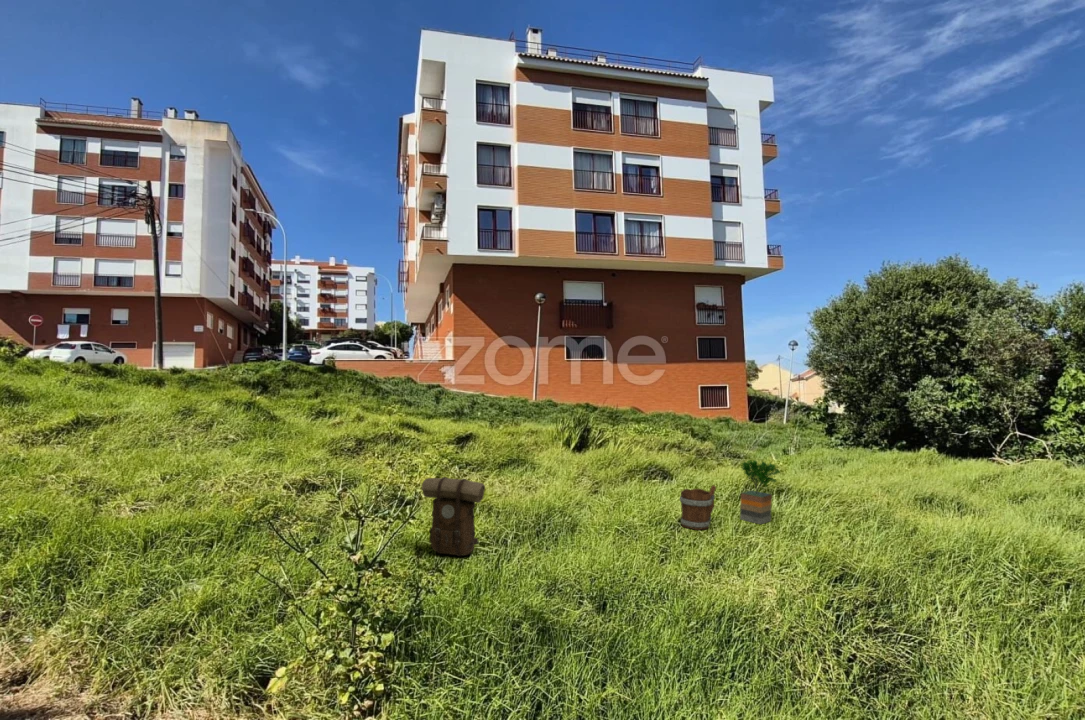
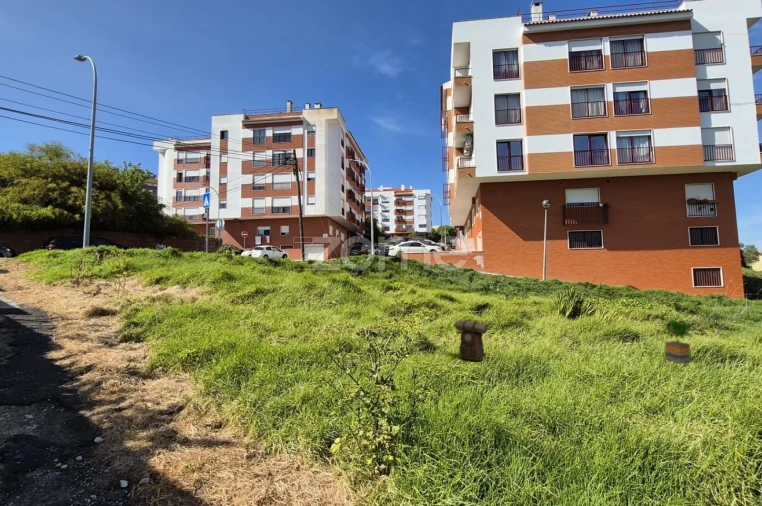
bucket: present [680,485,716,530] -> none [616,335,644,362]

